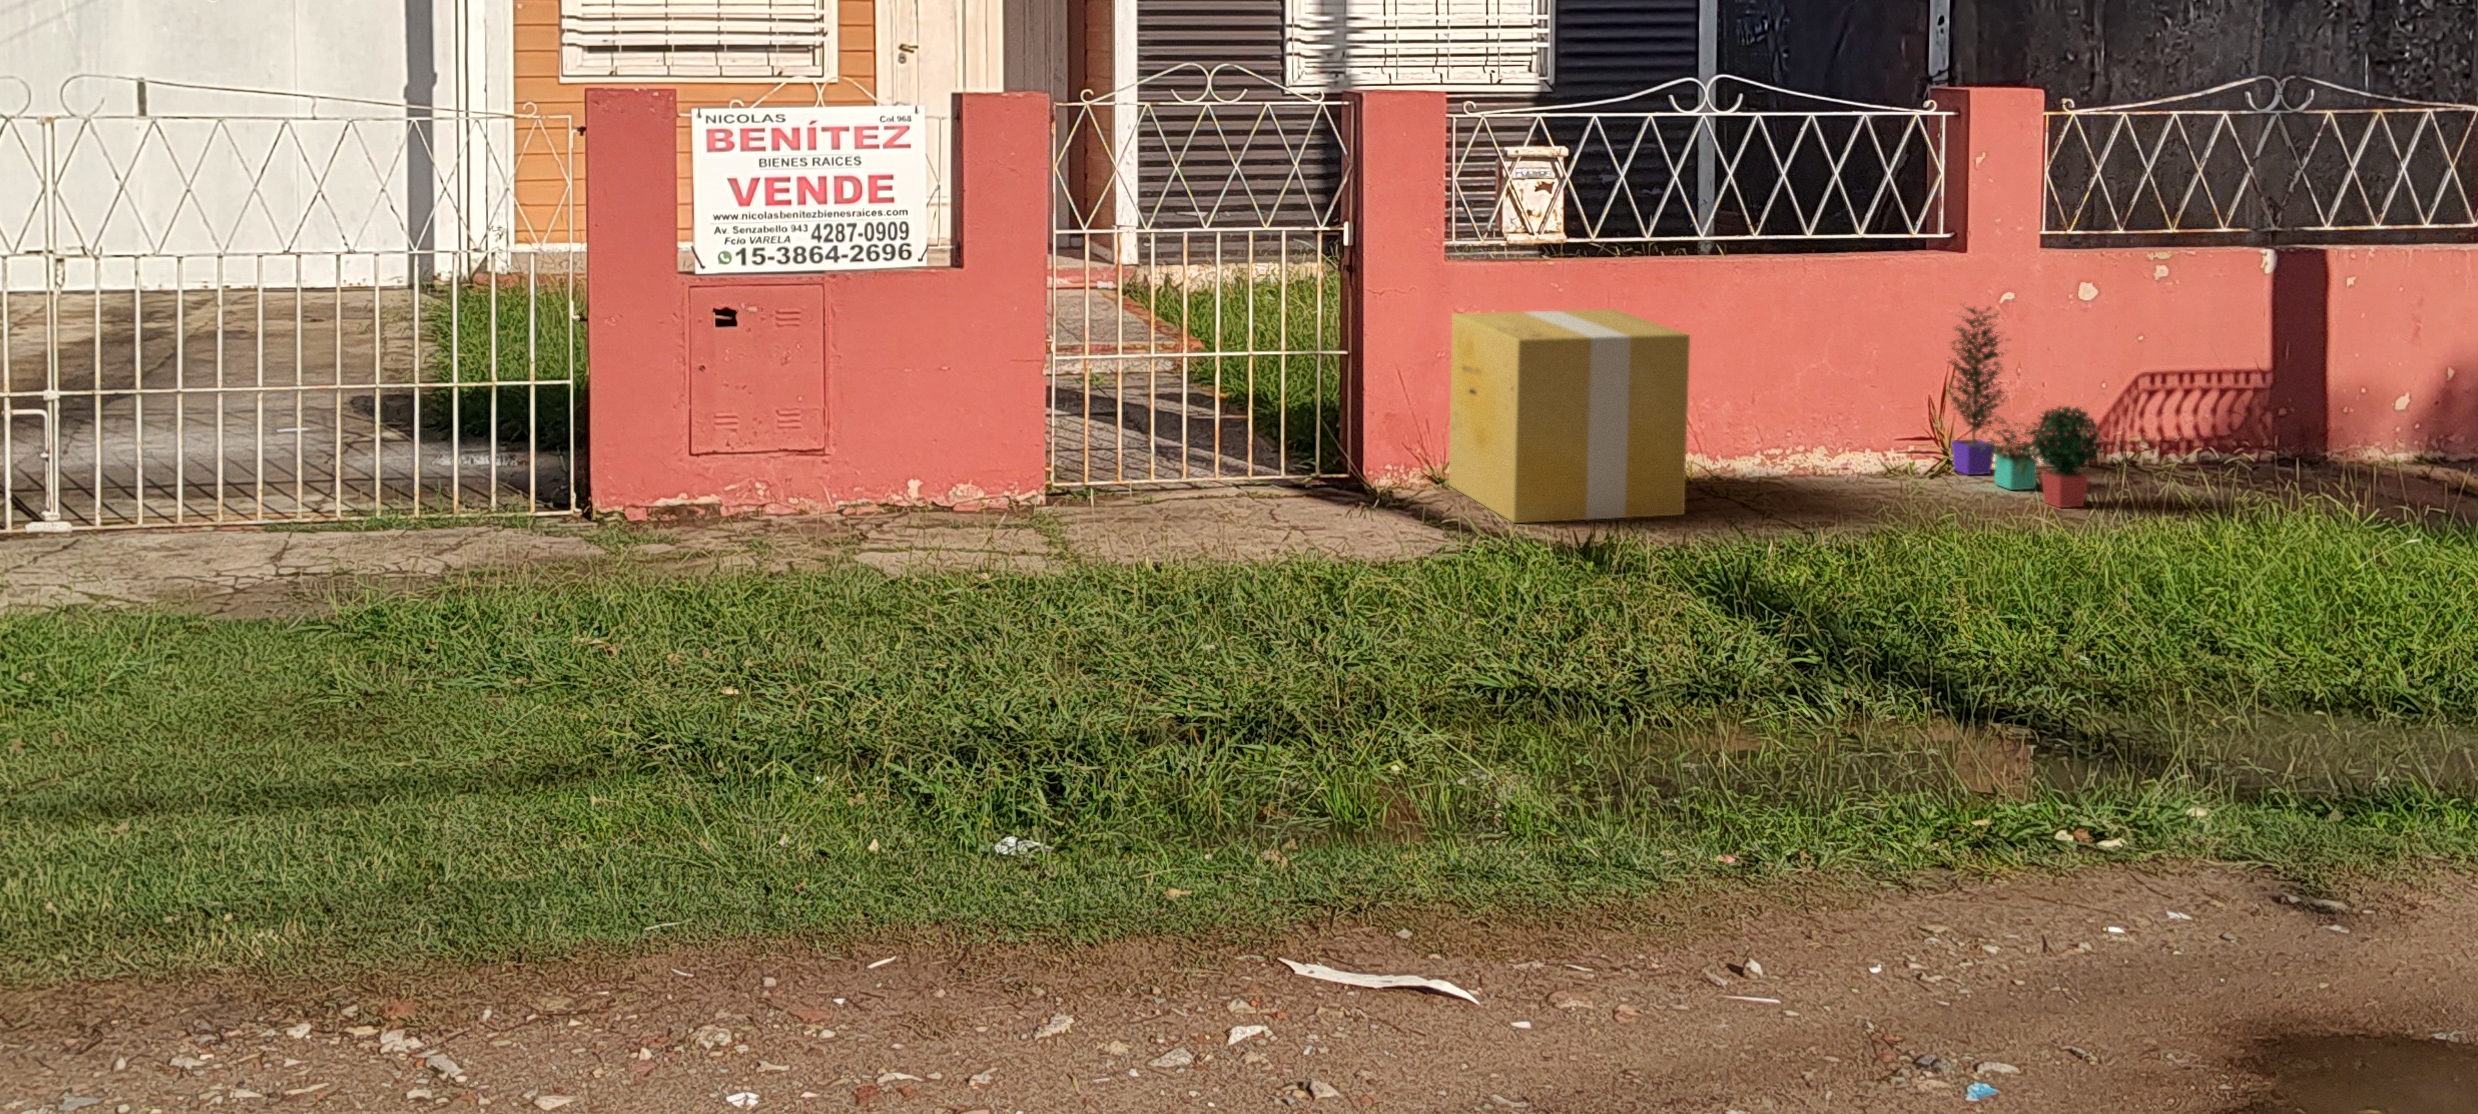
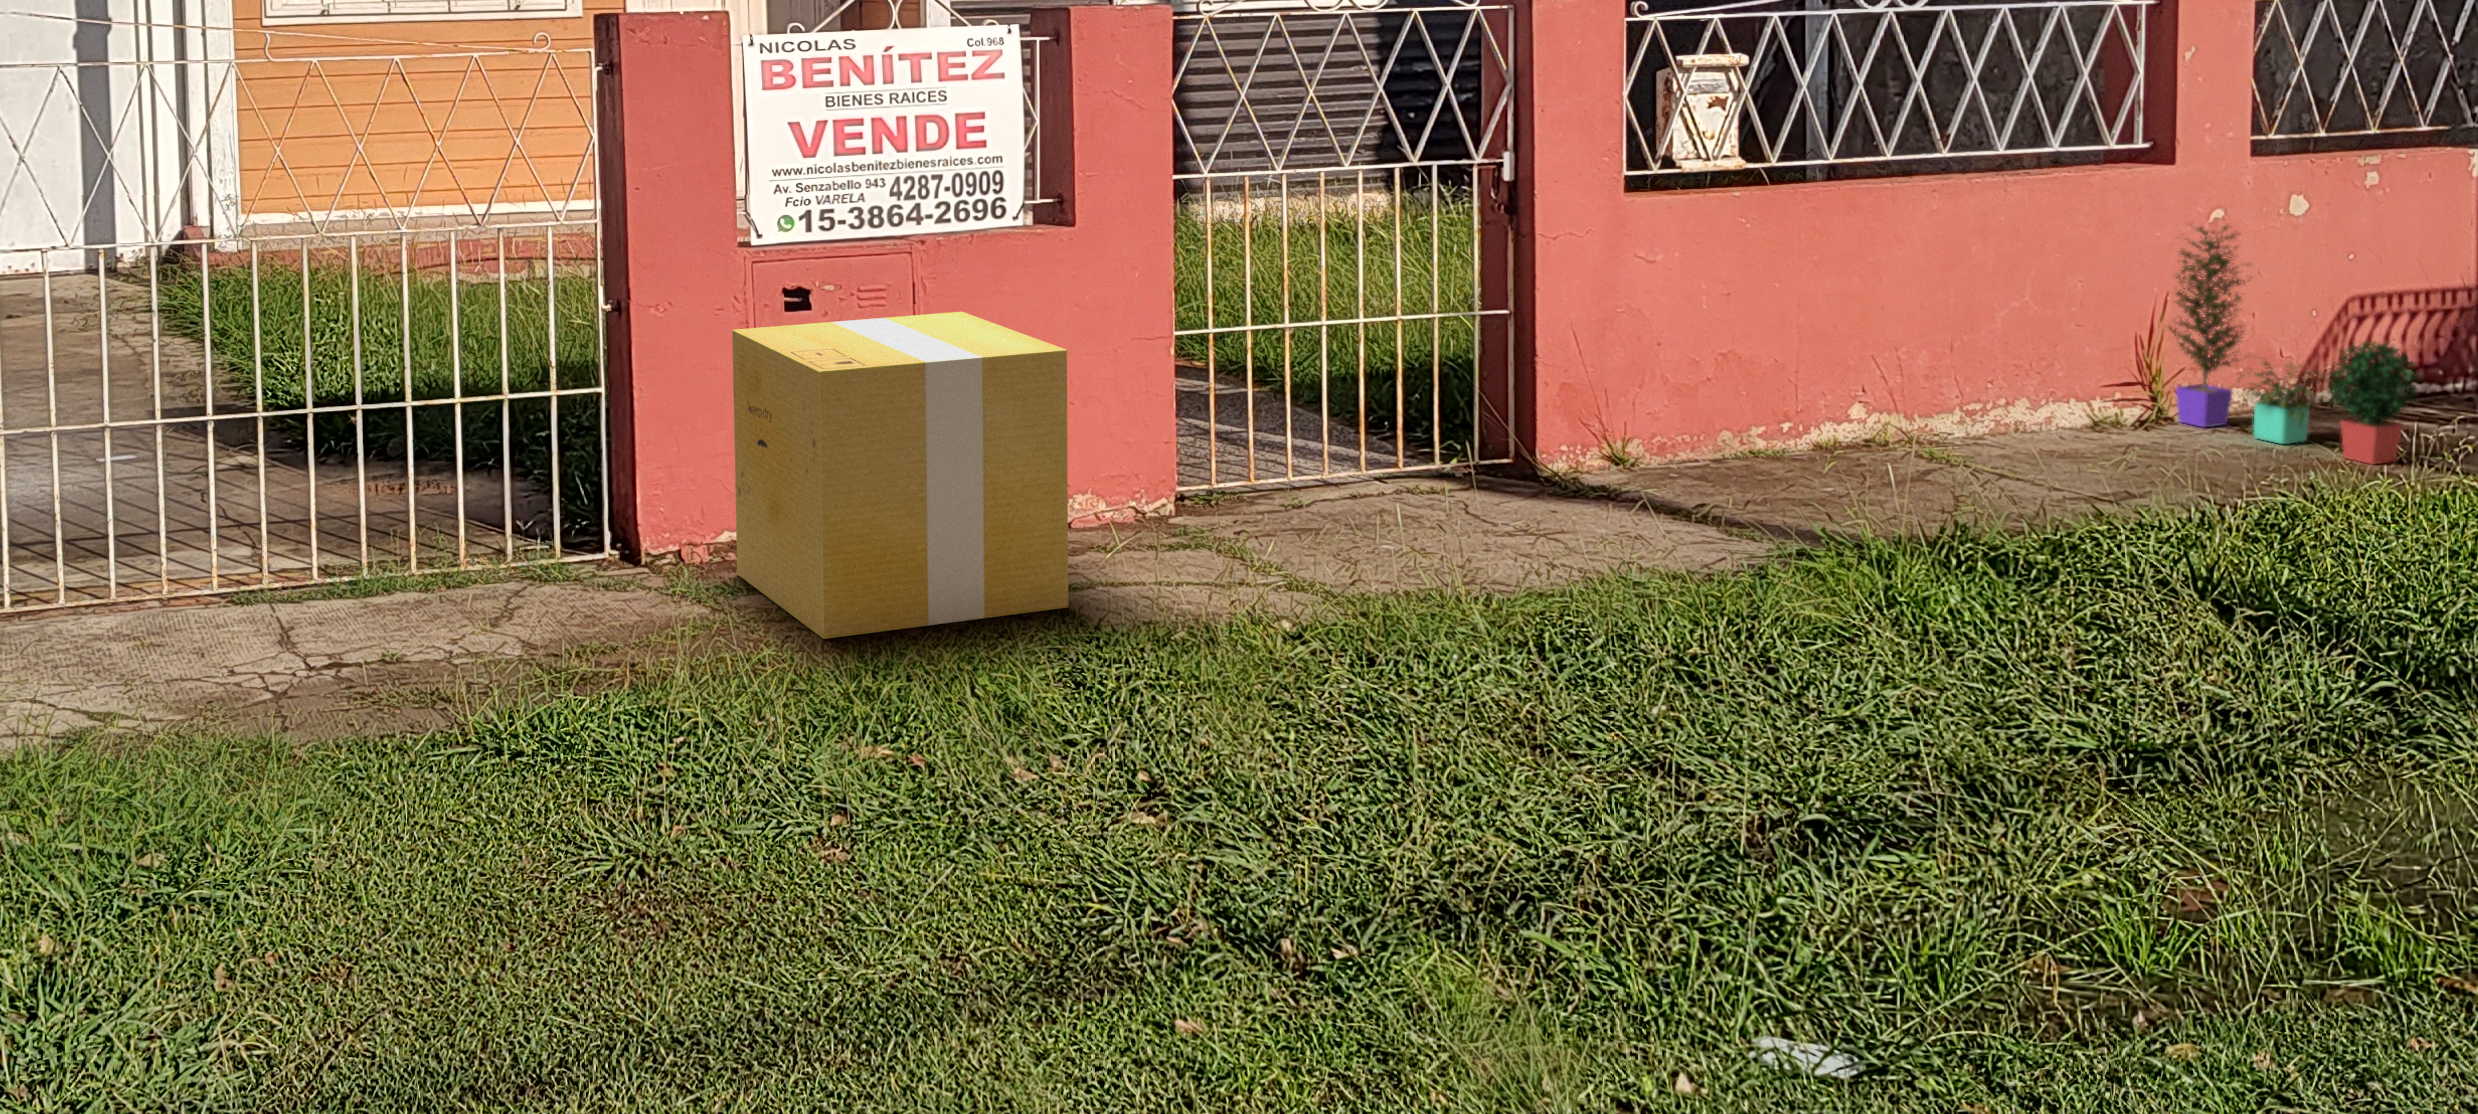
cardboard box: present [1449,309,1690,523] -> present [732,312,1068,639]

